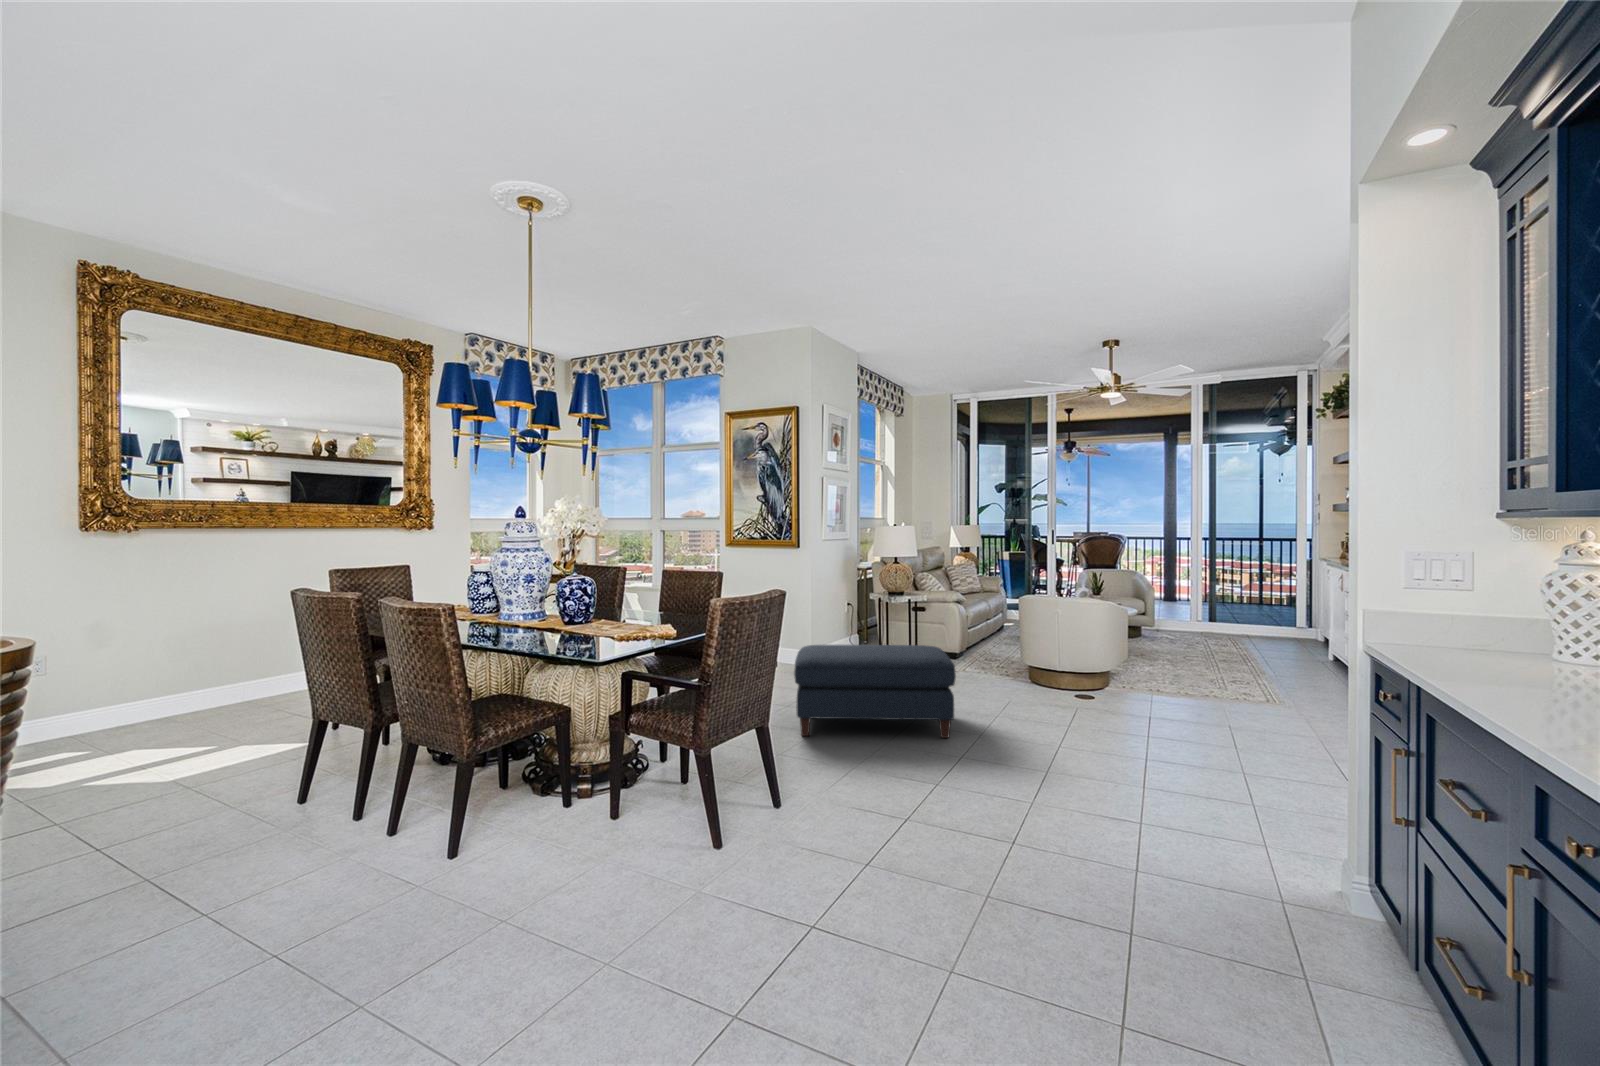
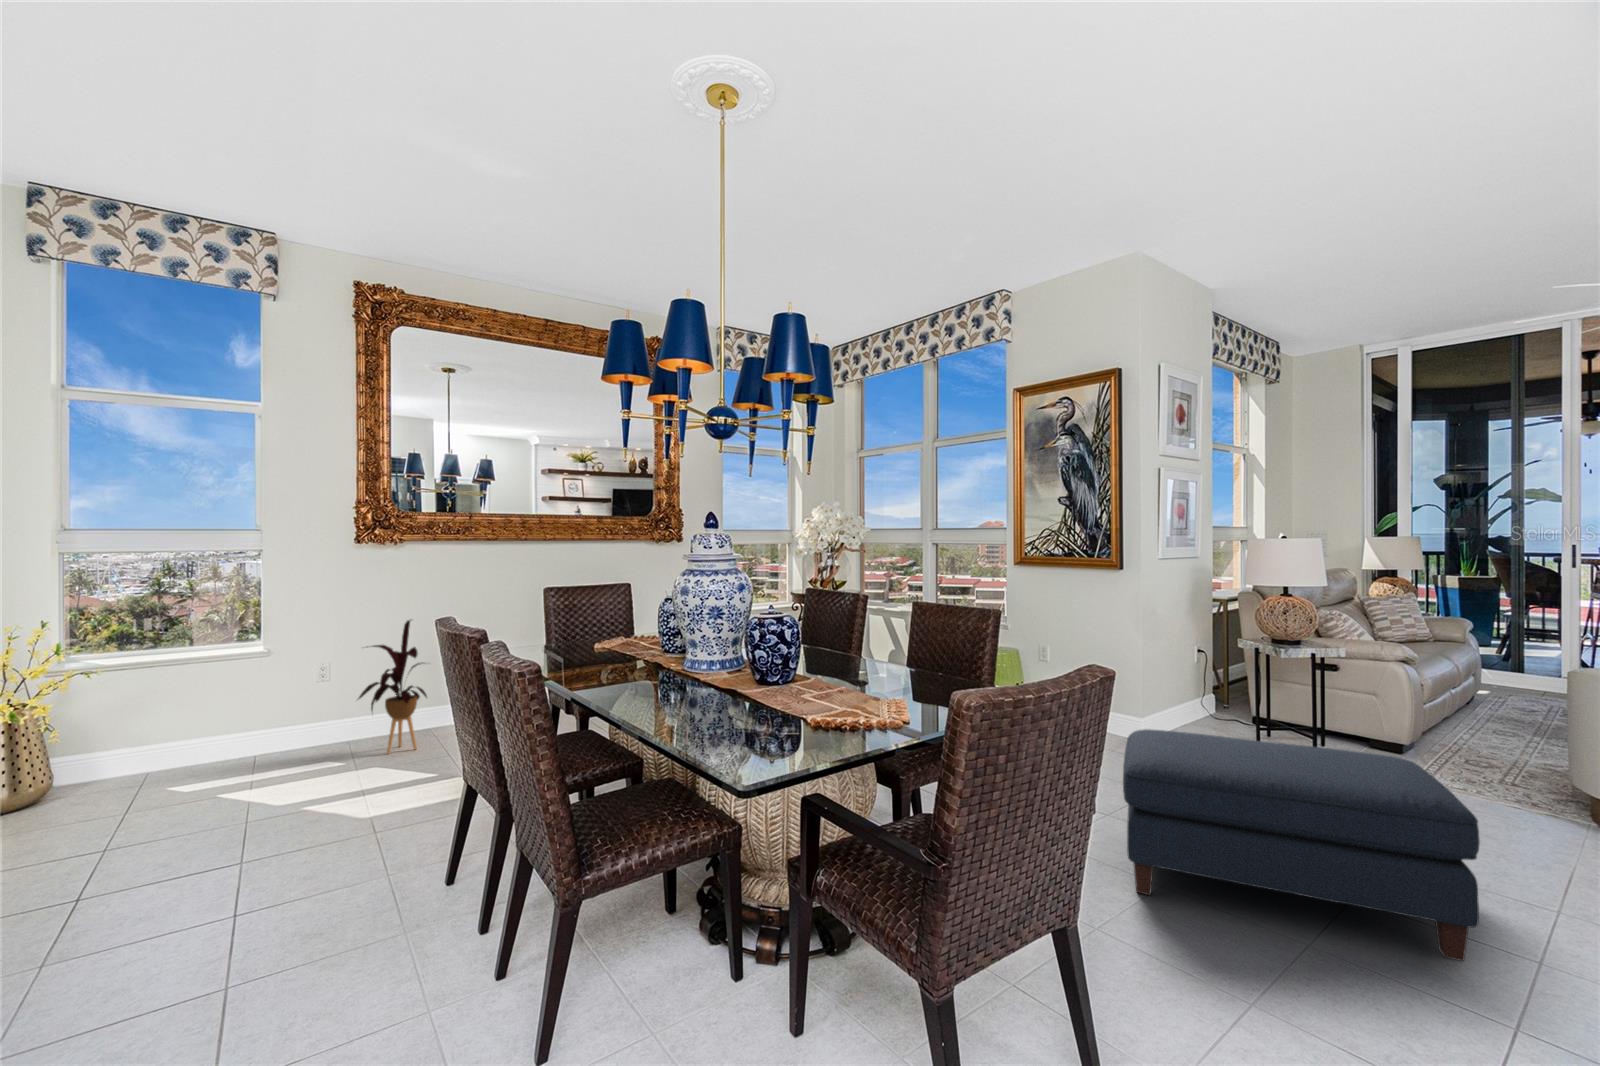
house plant: none [97,605,185,738] -> present [358,620,427,754]

